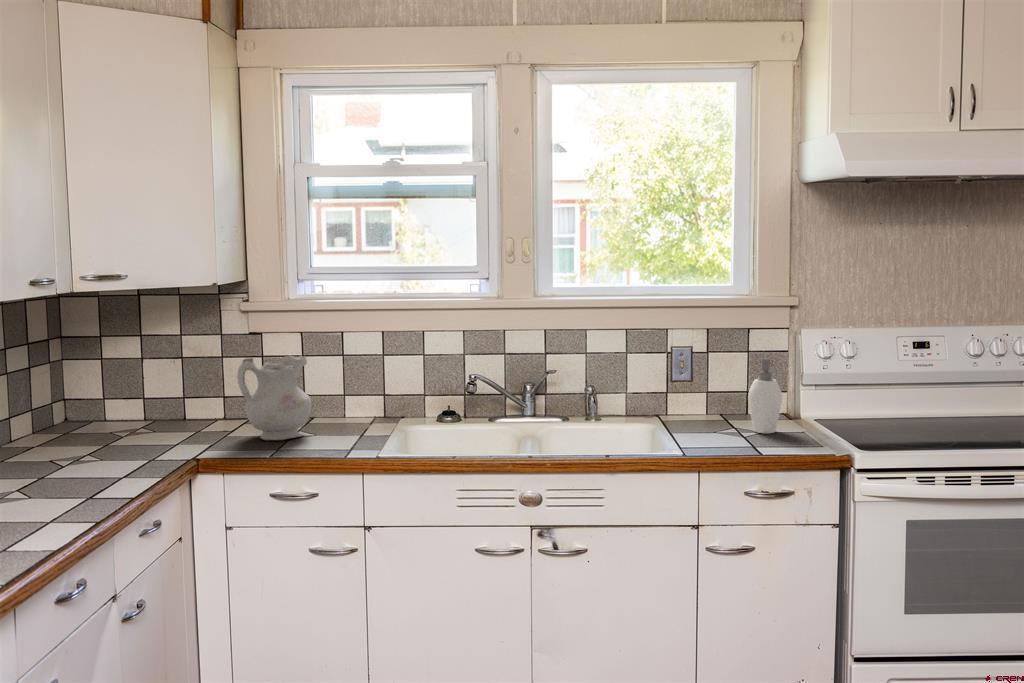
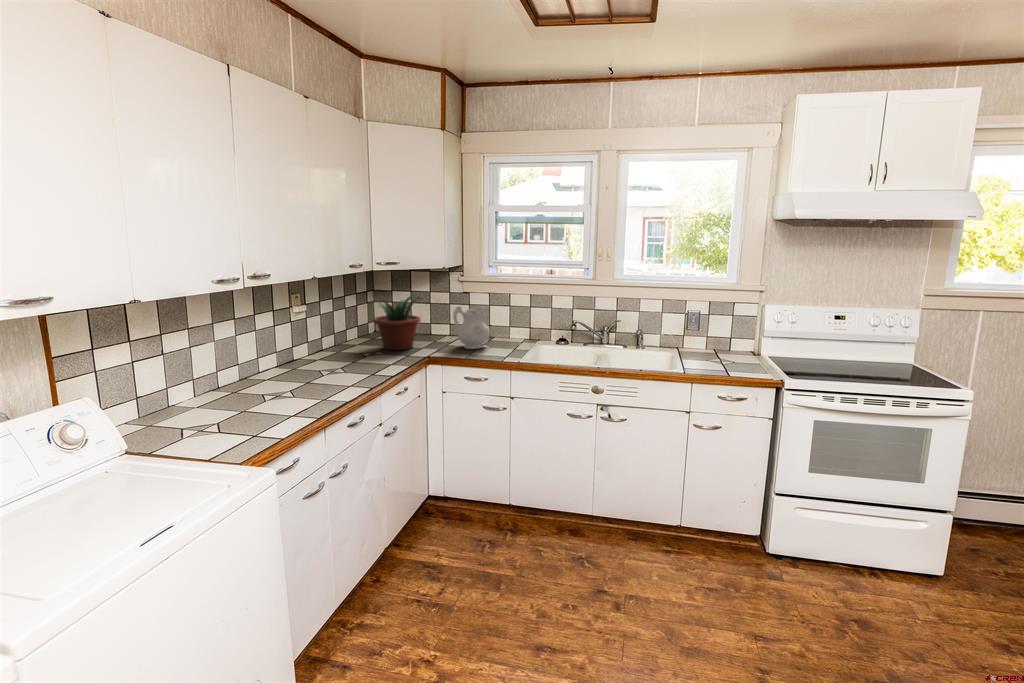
potted plant: none [52,338,174,453] -> present [371,295,421,350]
soap dispenser: present [748,358,786,433] -> none [729,321,752,364]

